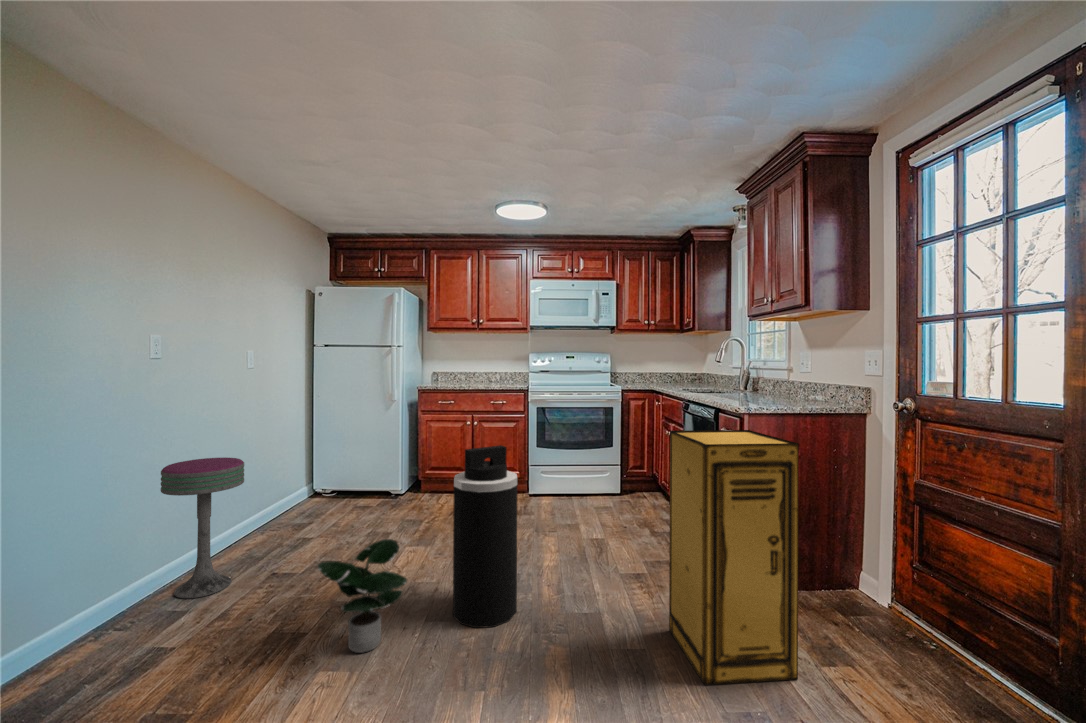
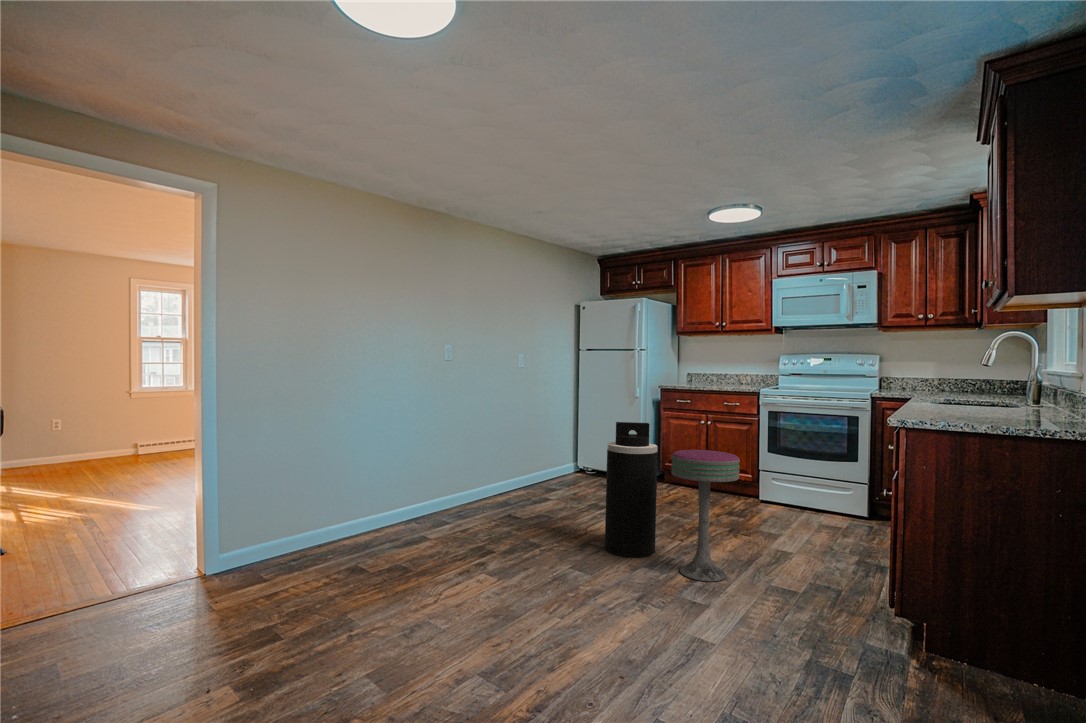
storage cabinet: present [669,430,799,685] -> none [741,416,846,644]
bar stool: present [161,457,244,599] -> present [671,450,740,581]
potted plant: present [318,539,407,653] -> none [515,479,568,546]

